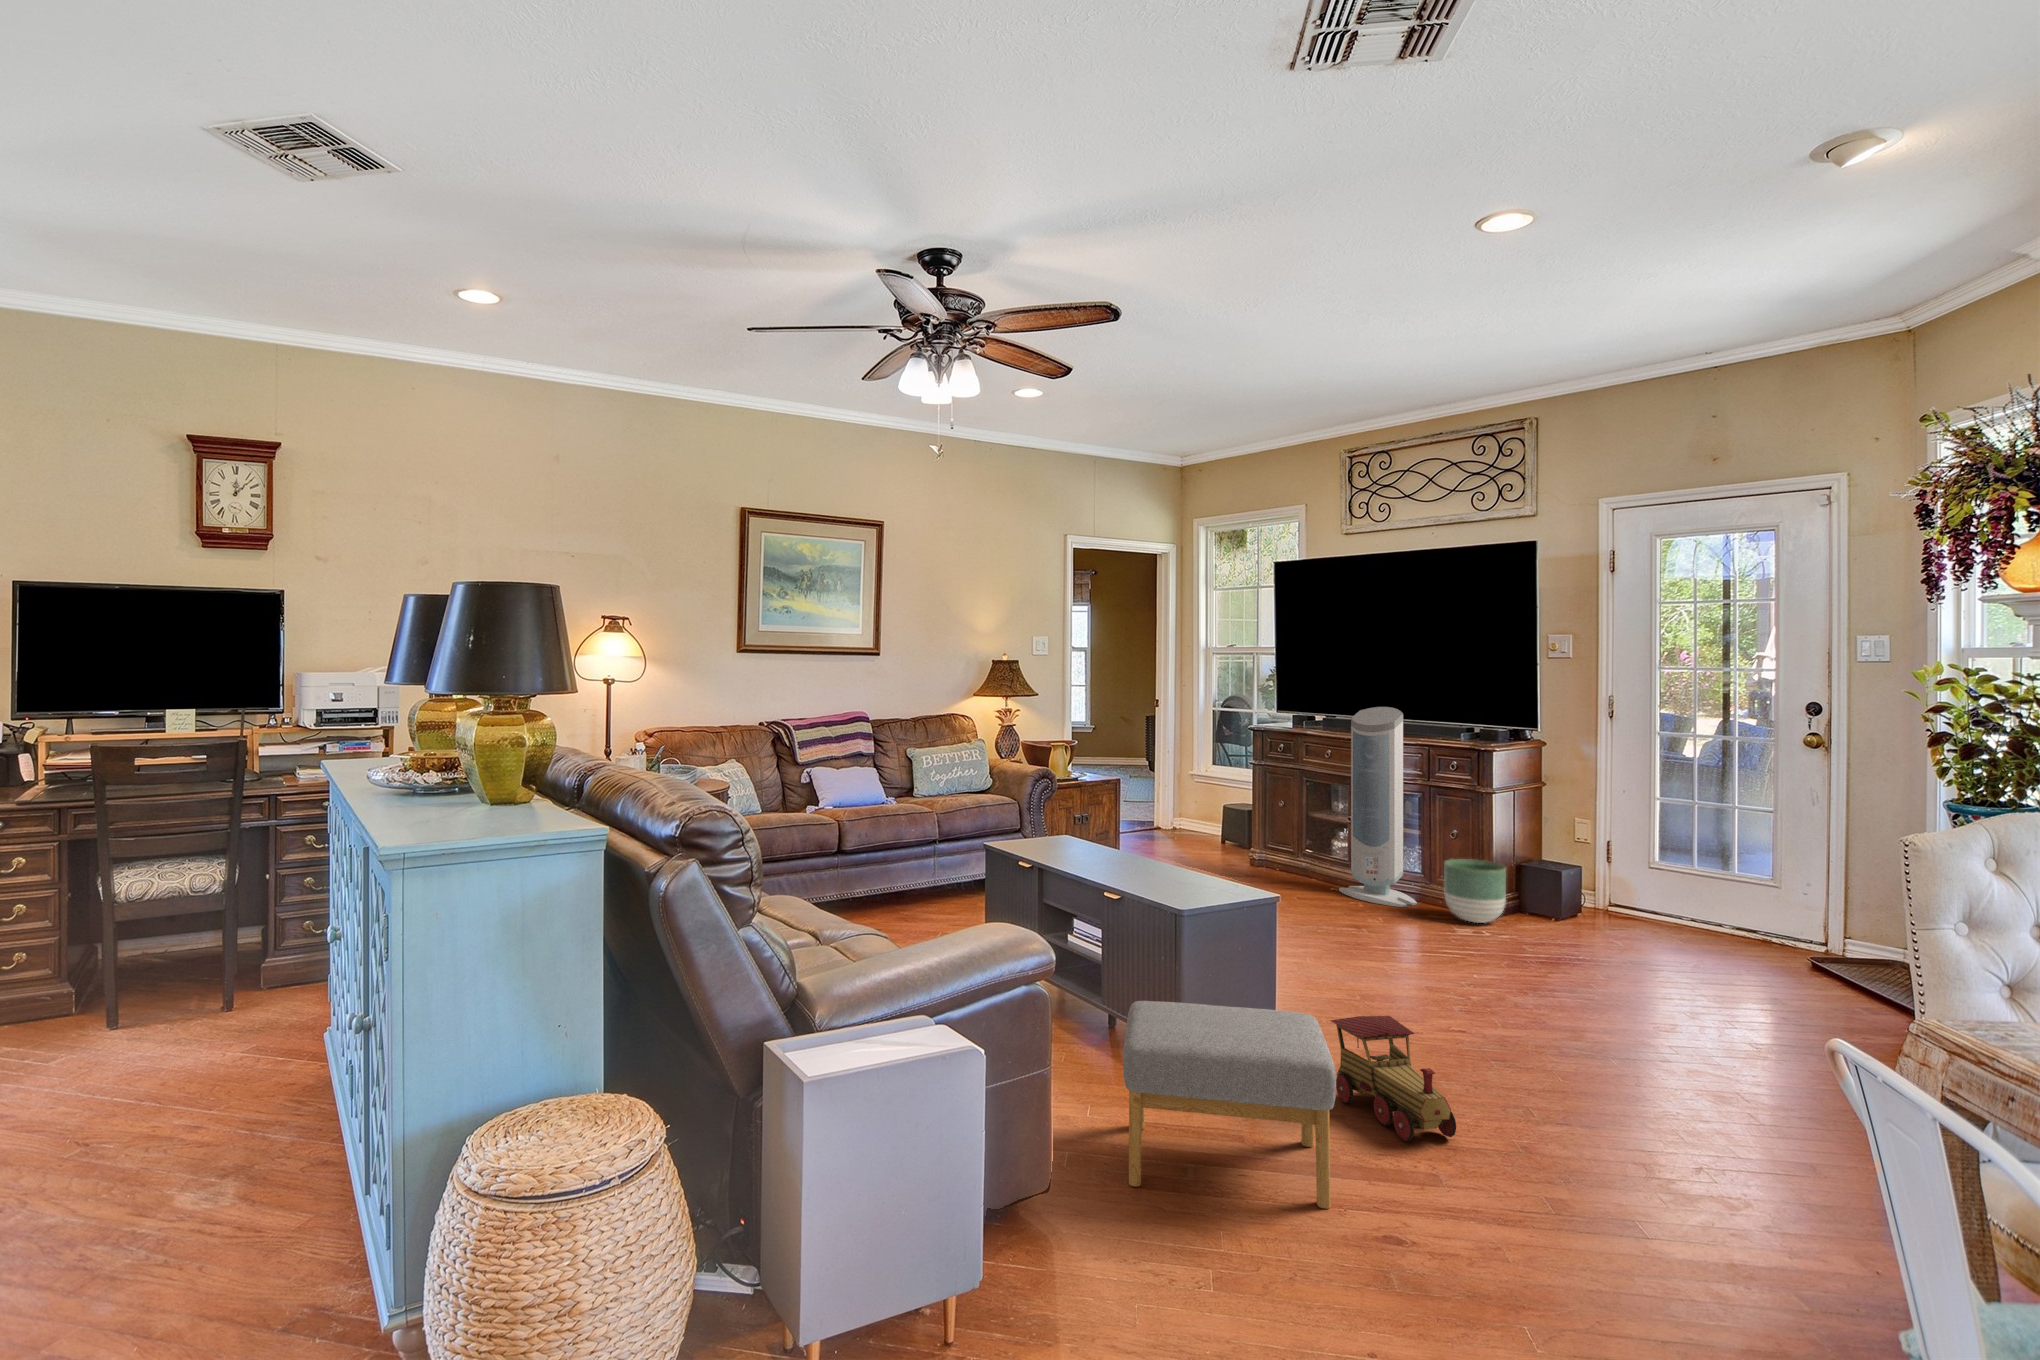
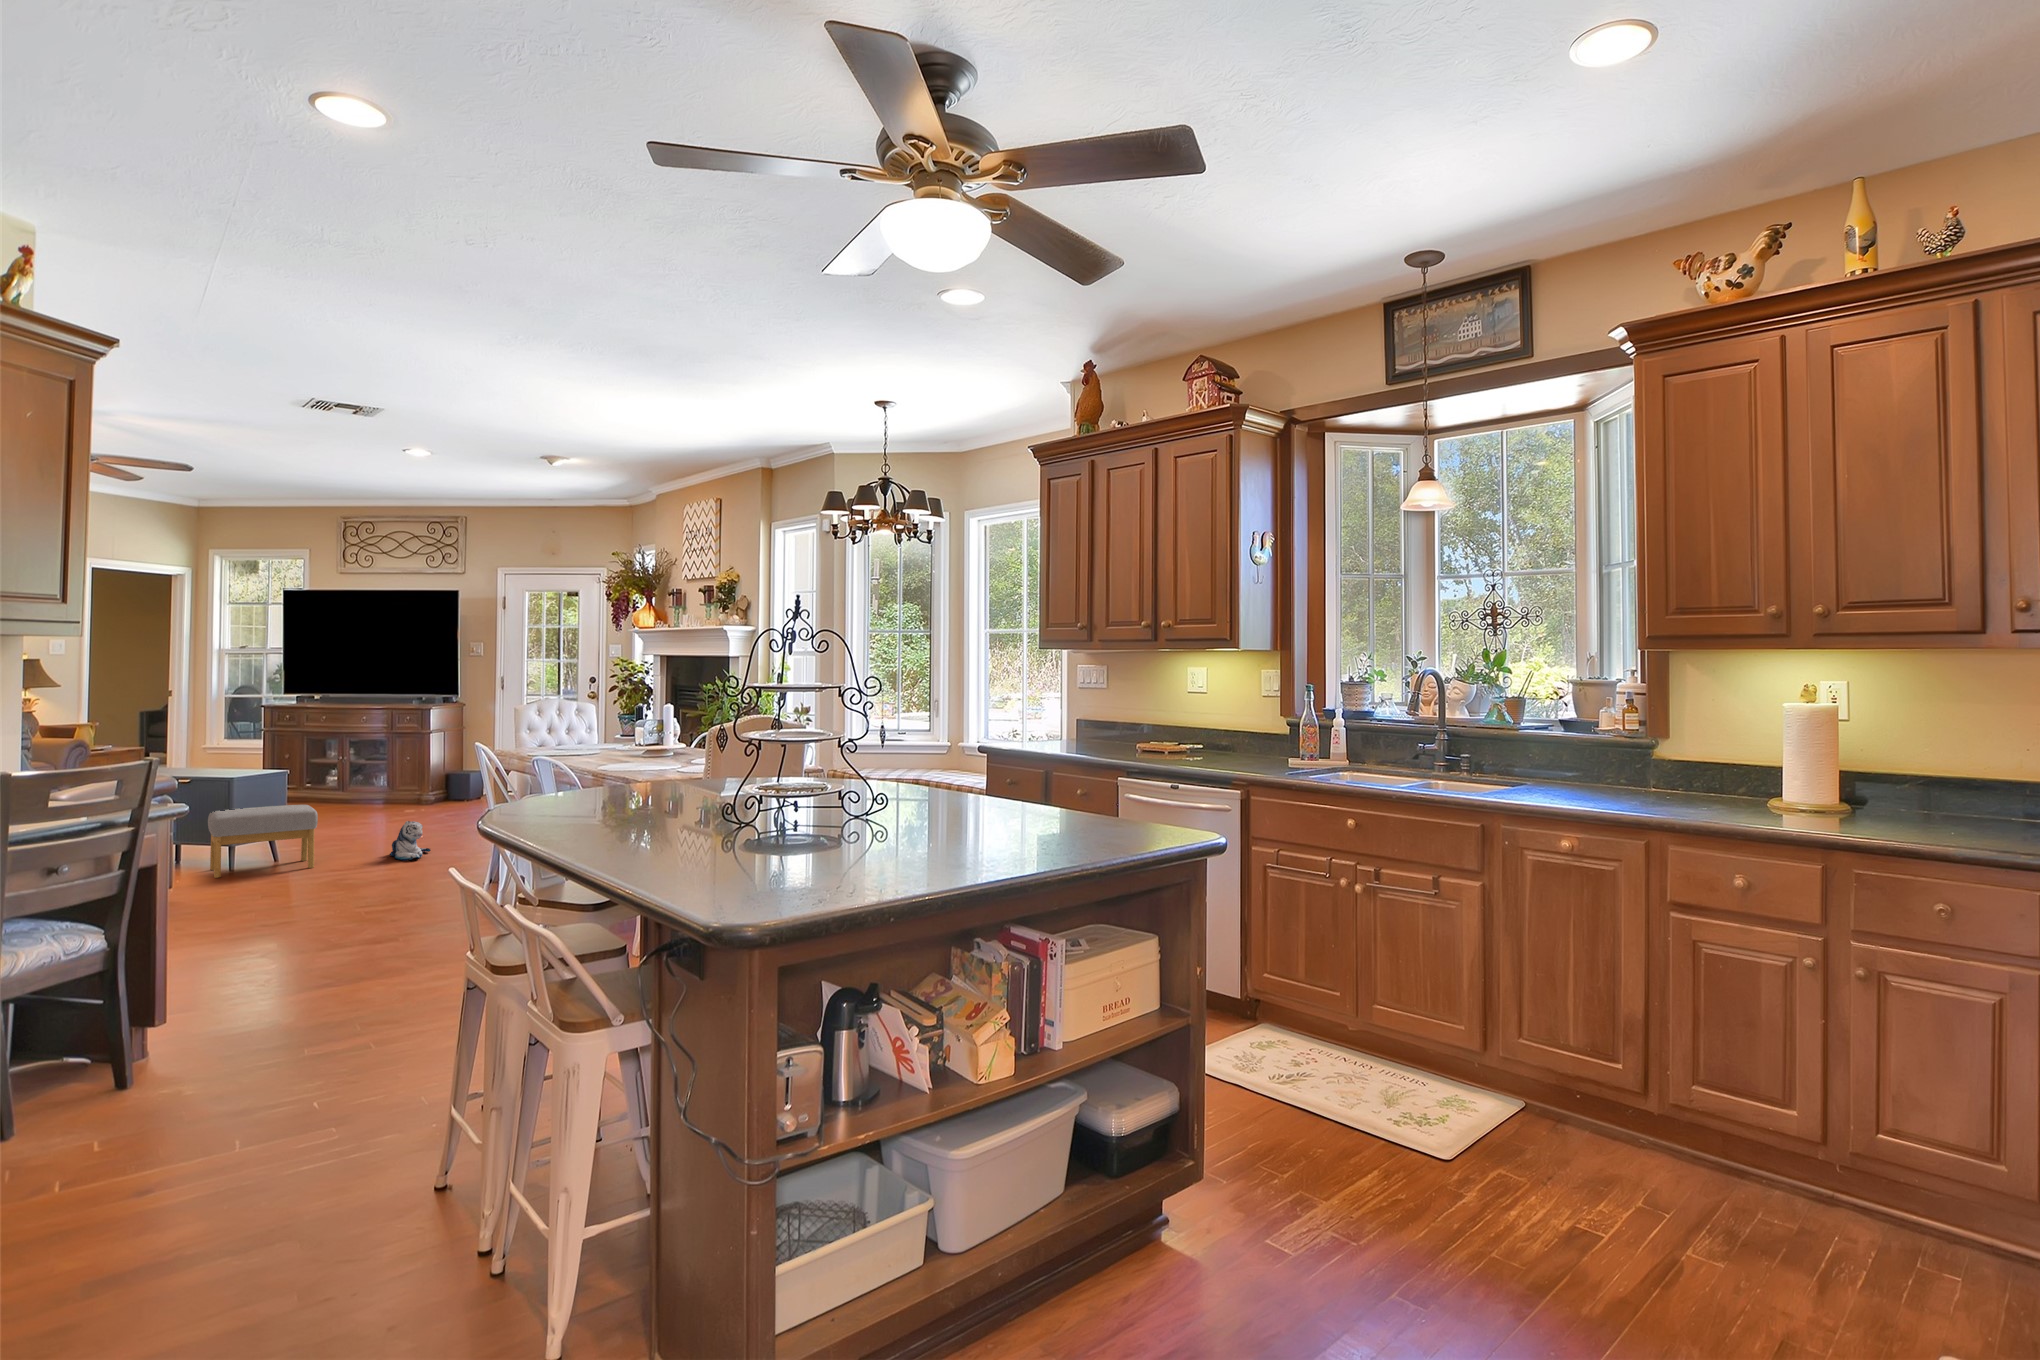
air purifier: present [1339,707,1417,907] -> none [330,686,383,805]
planter: present [1444,859,1506,923] -> none [399,771,435,804]
toy train: present [1331,1016,1456,1142] -> none [317,814,375,854]
plush toy: none [1502,1129,1613,1270] -> present [389,821,431,860]

